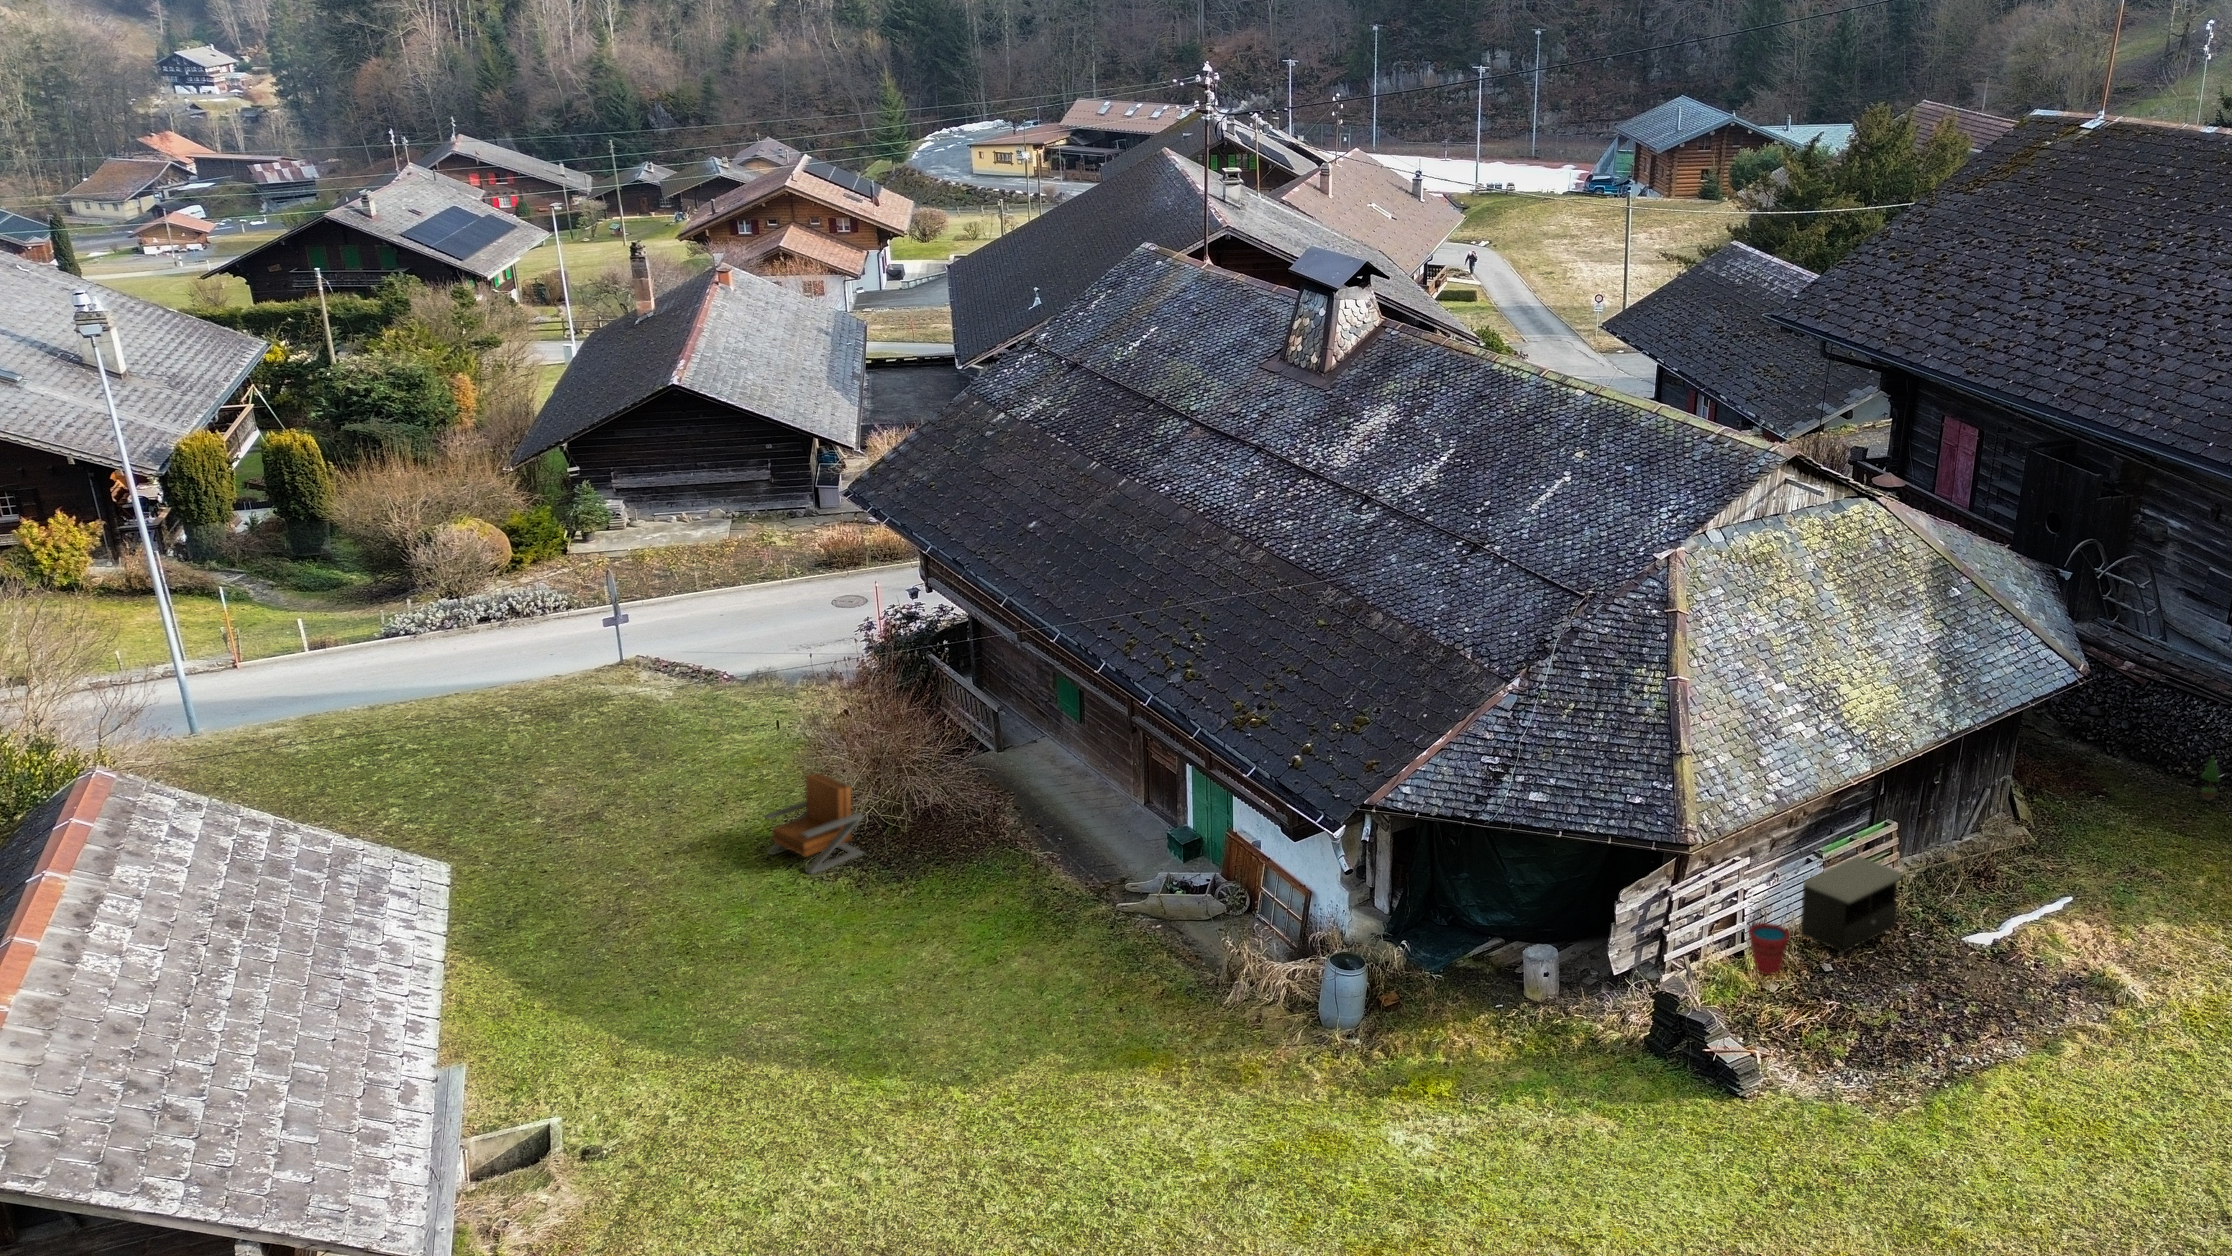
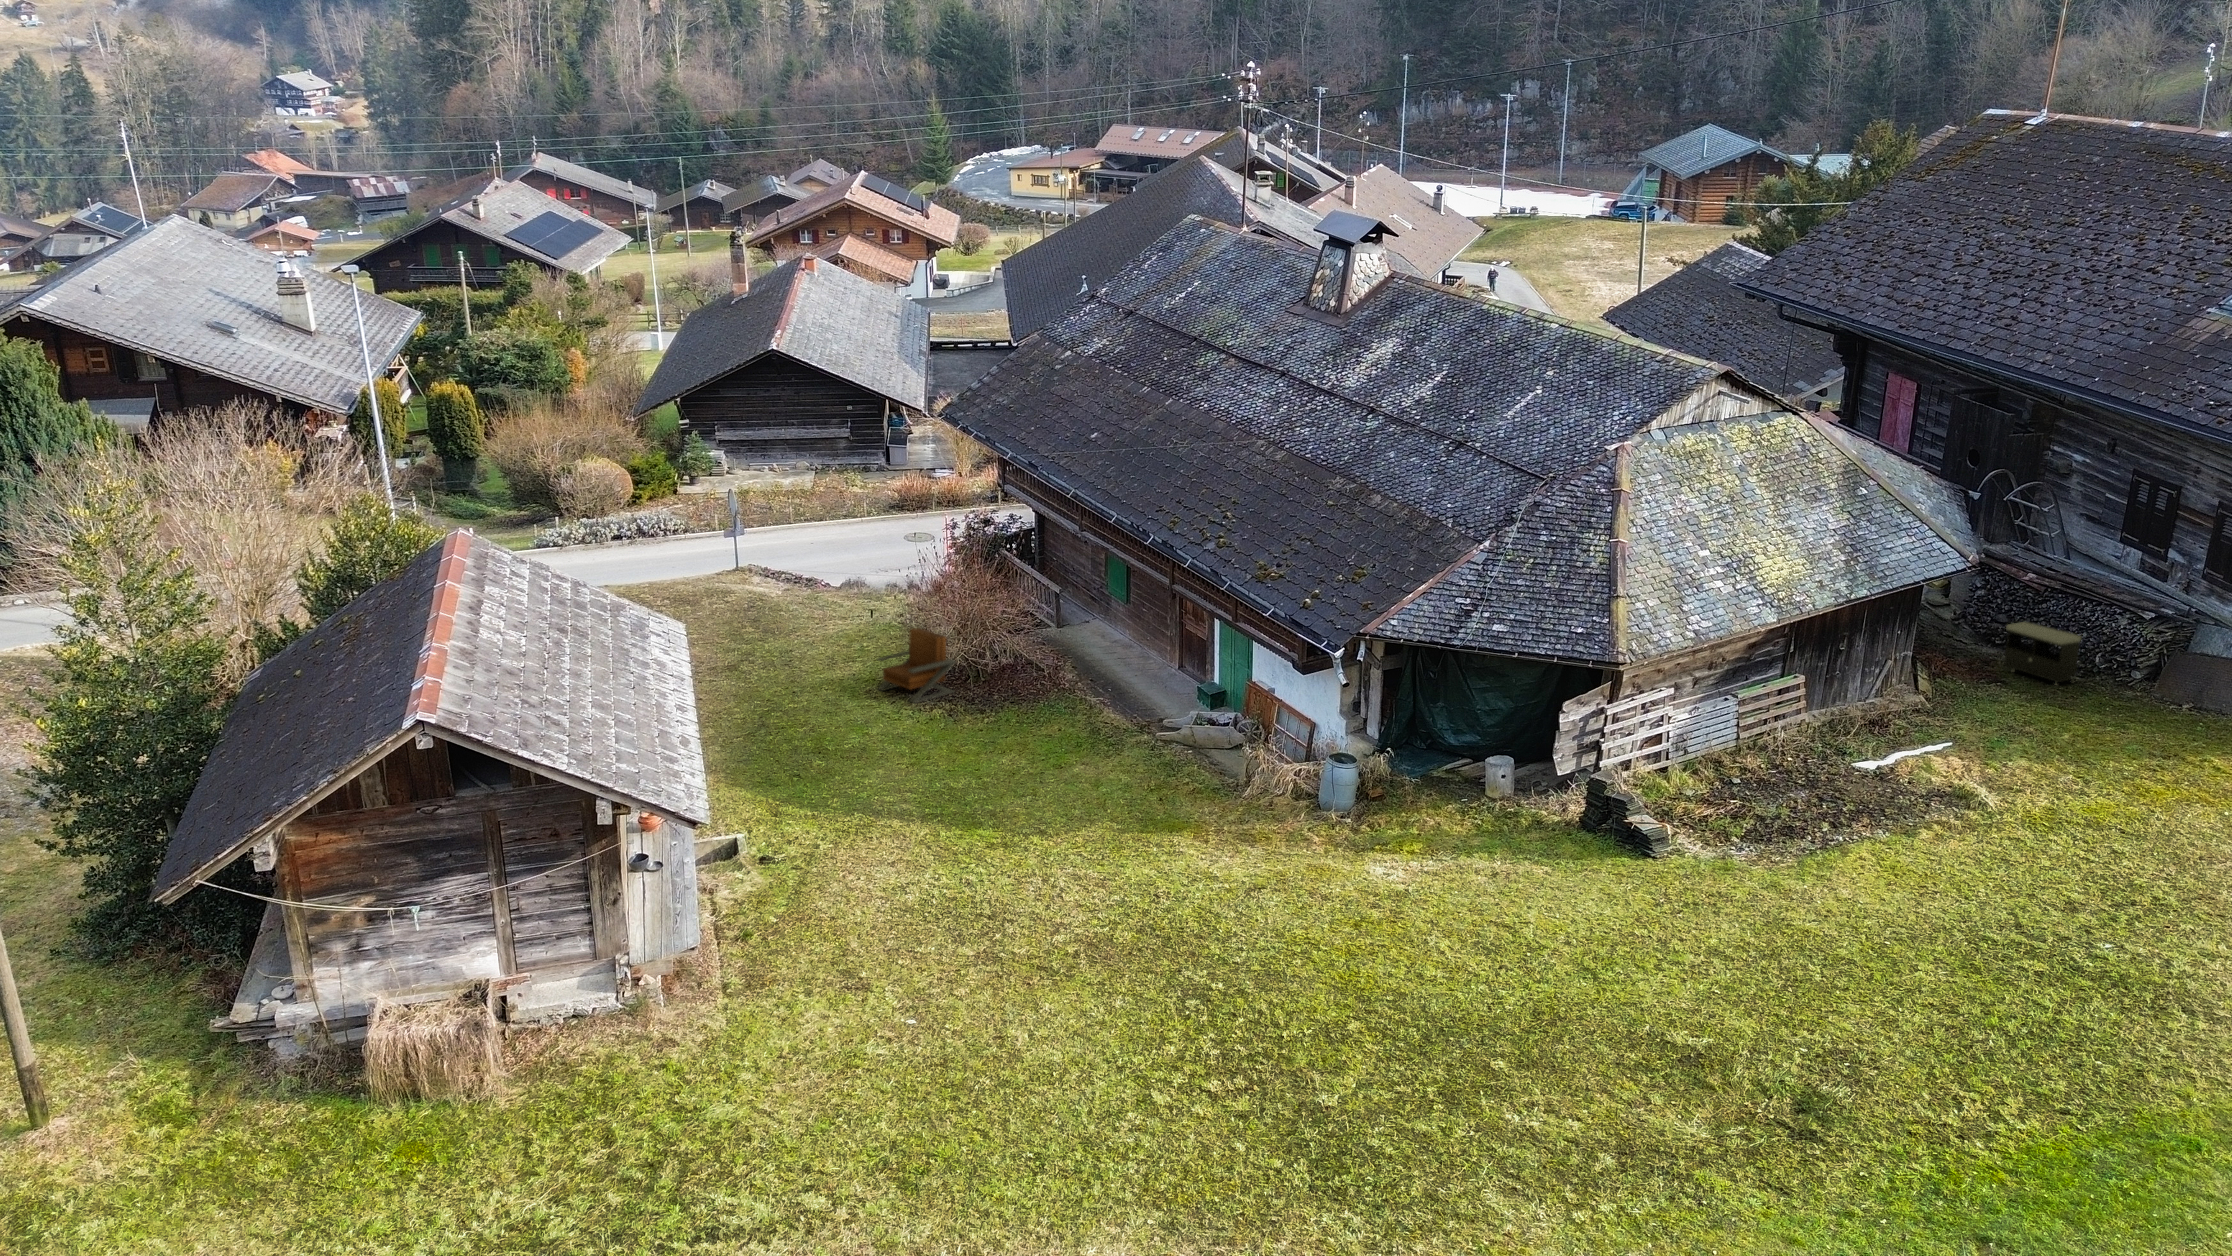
potted tree: present [2201,756,2219,800] -> none [2088,647,2105,688]
storage bench: present [1801,857,1902,955] -> present [2004,622,2081,684]
bucket: present [1749,923,1790,975] -> none [1671,744,1705,784]

